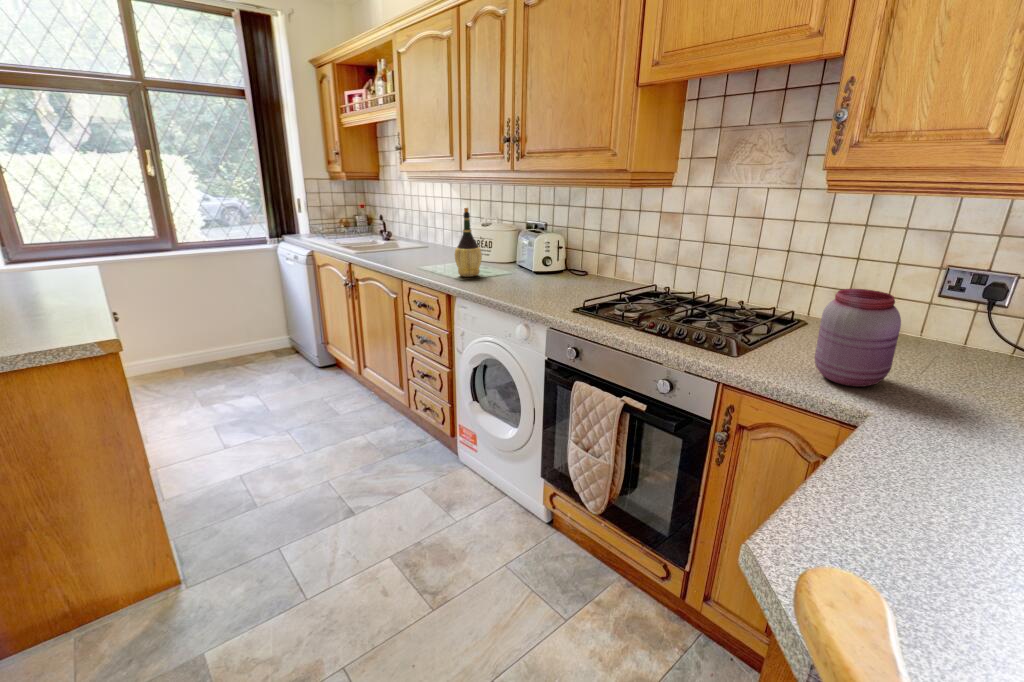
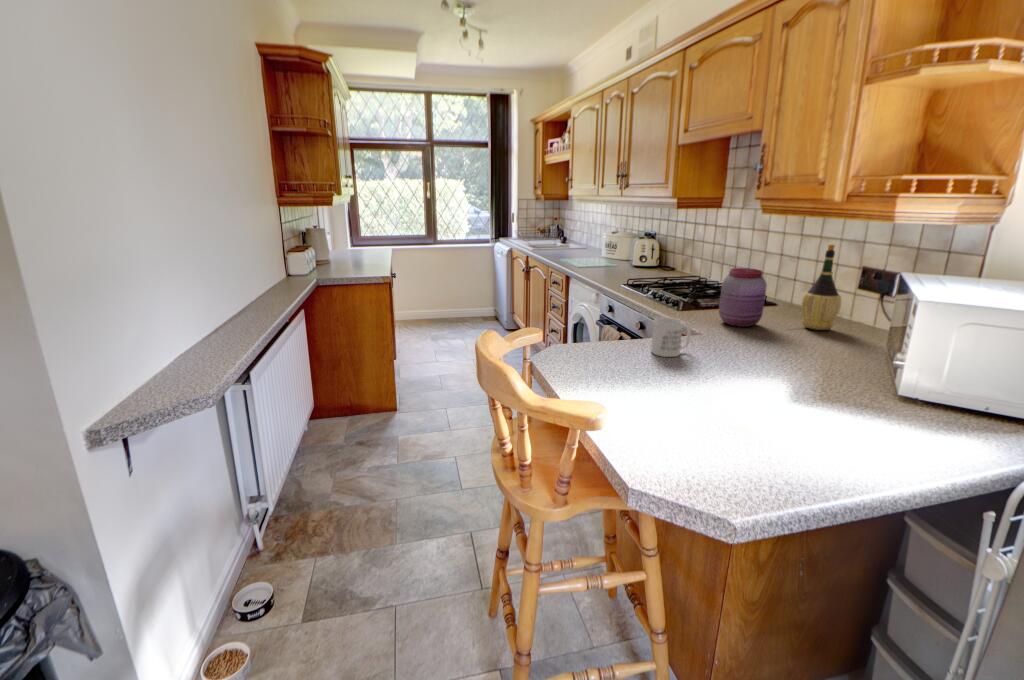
wine bottle: present [455,208,482,277] -> present [801,245,841,330]
mug: none [890,436,983,532] -> present [651,317,691,357]

